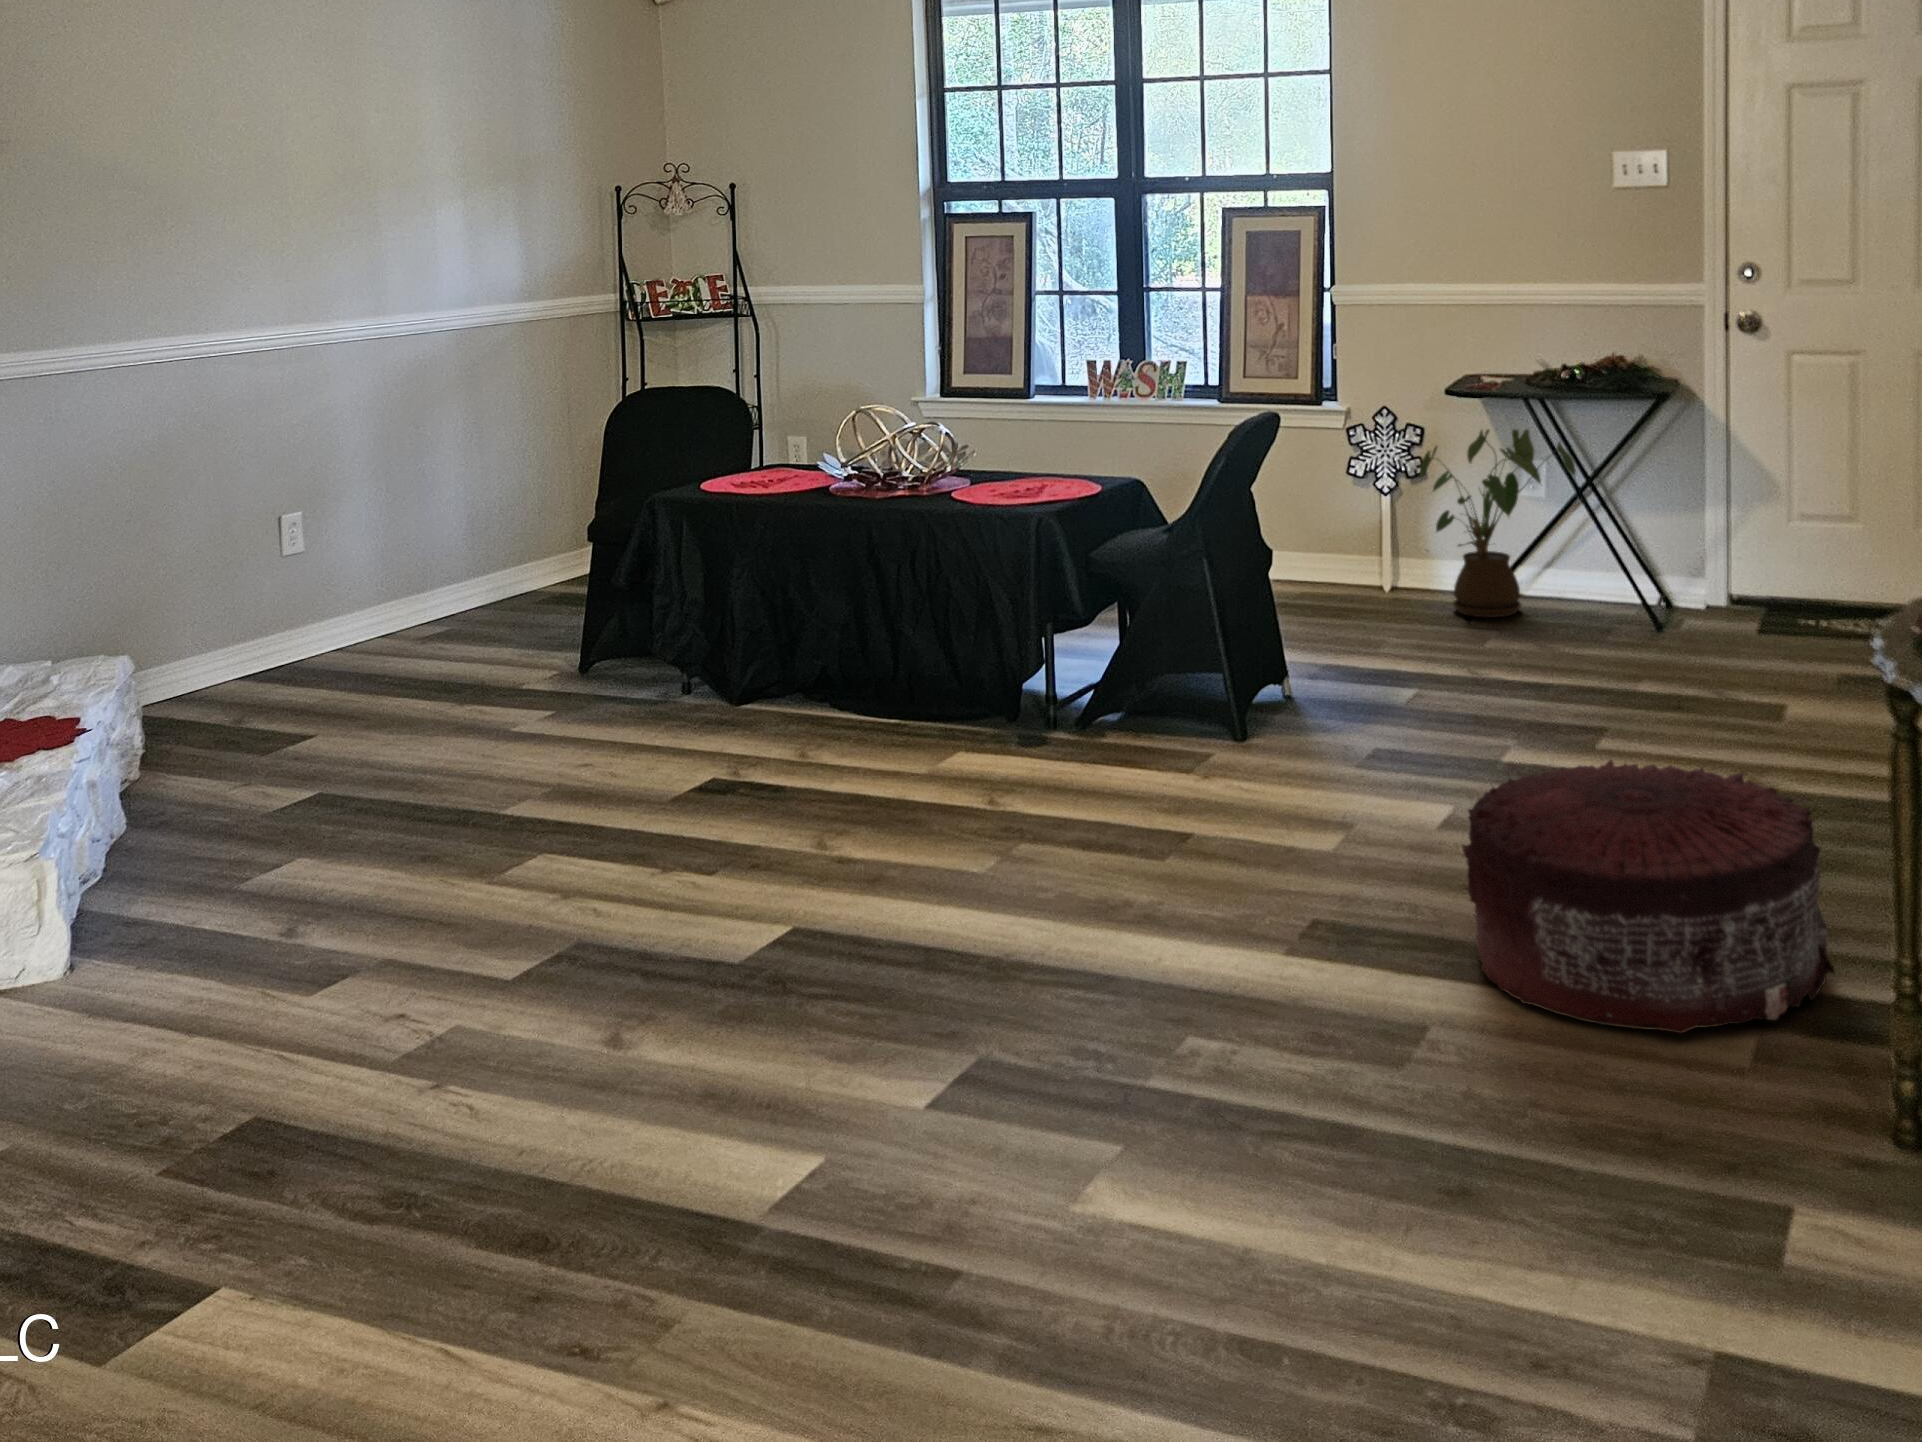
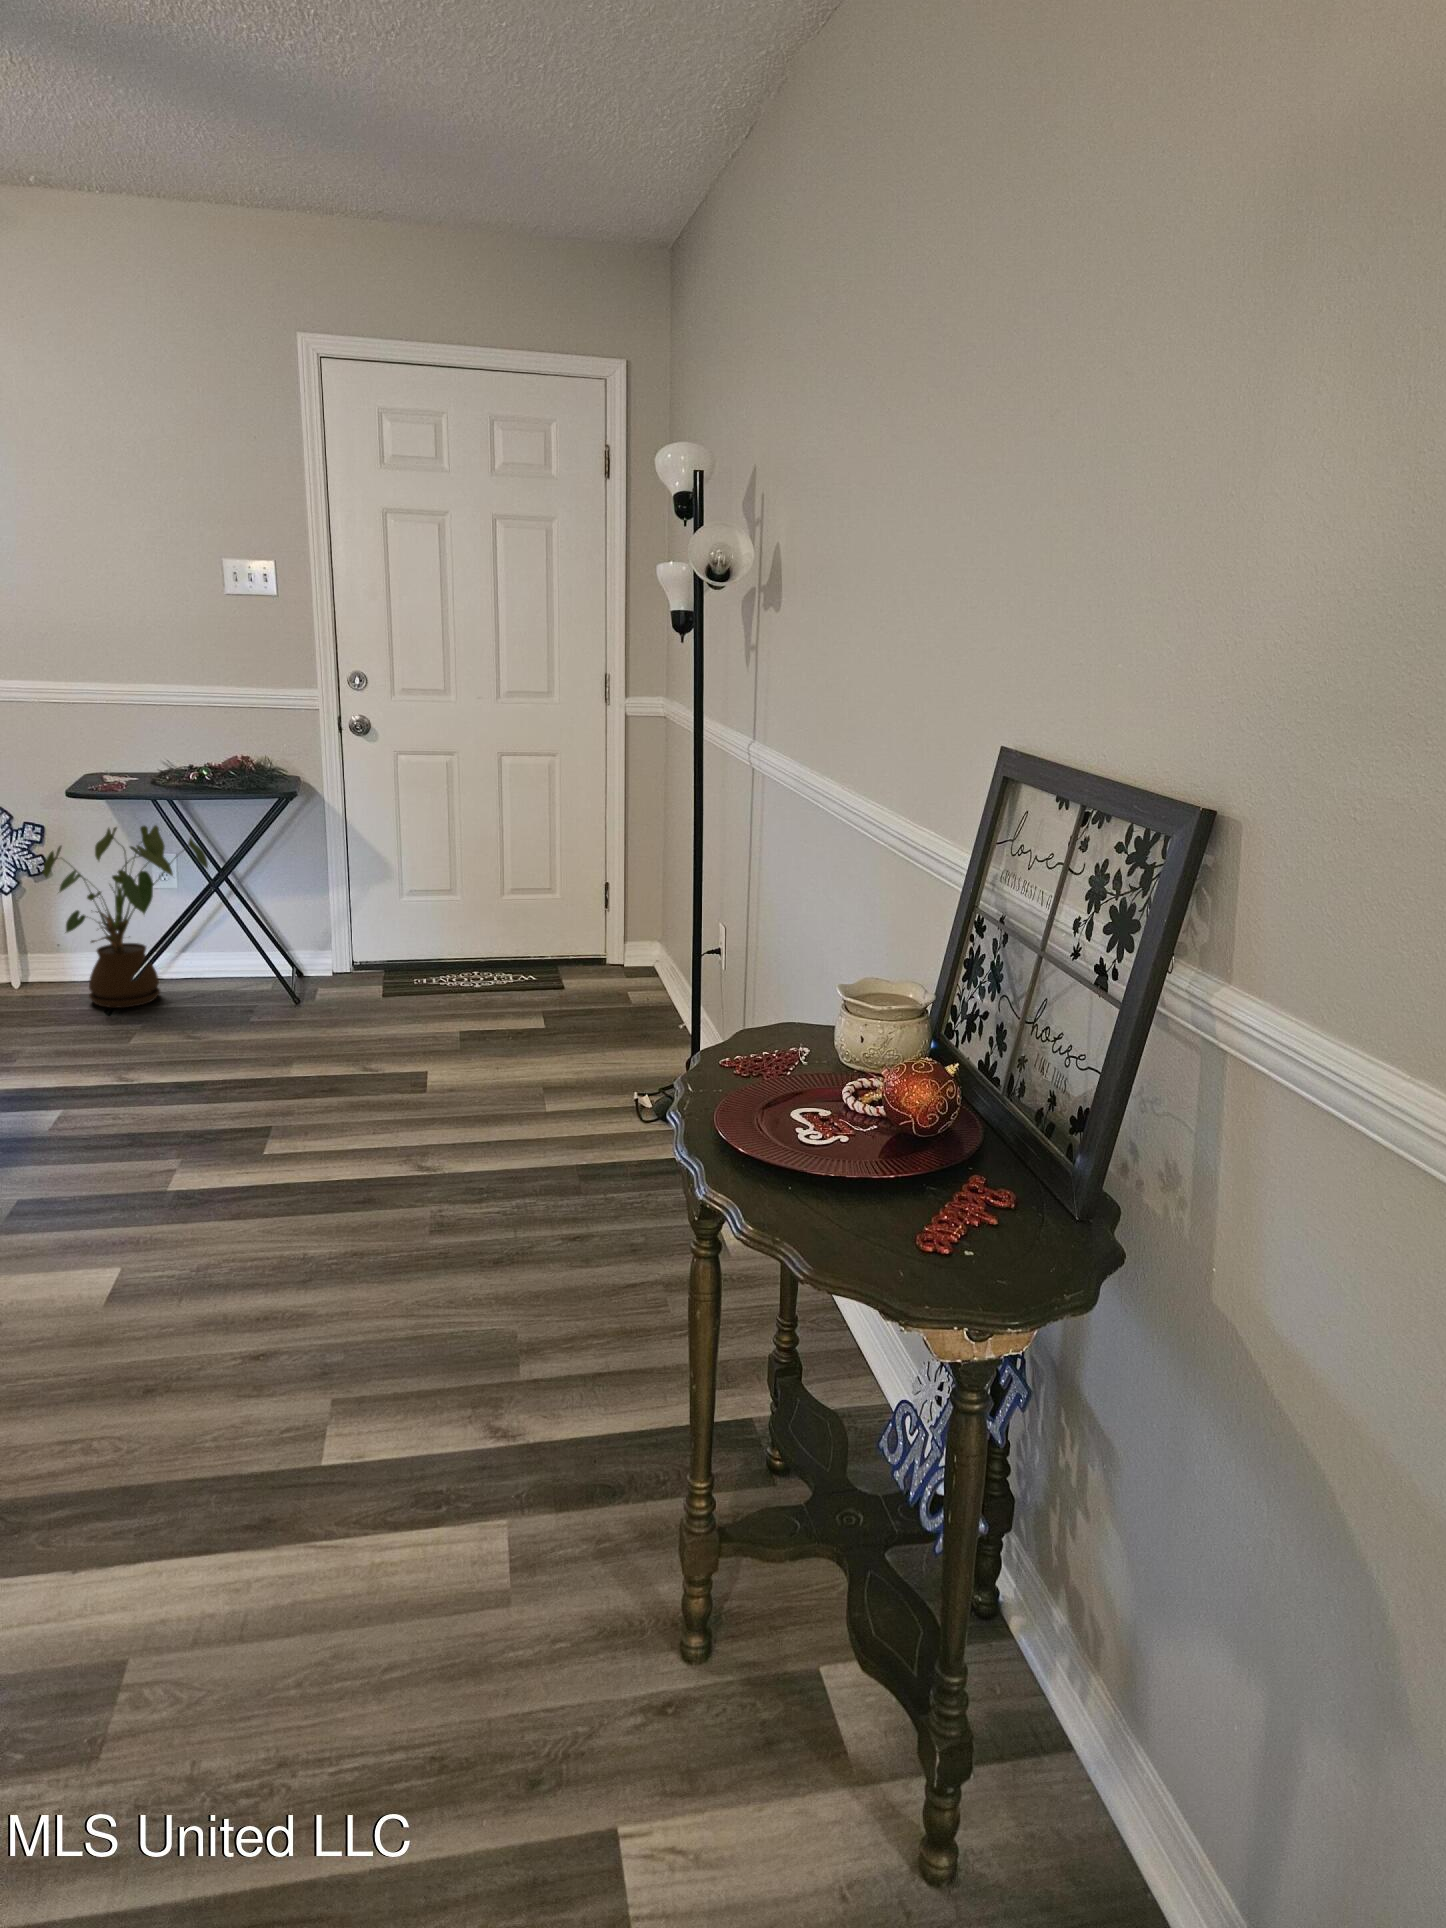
pouf: present [1462,759,1835,1033] -> none [136,1227,579,1622]

